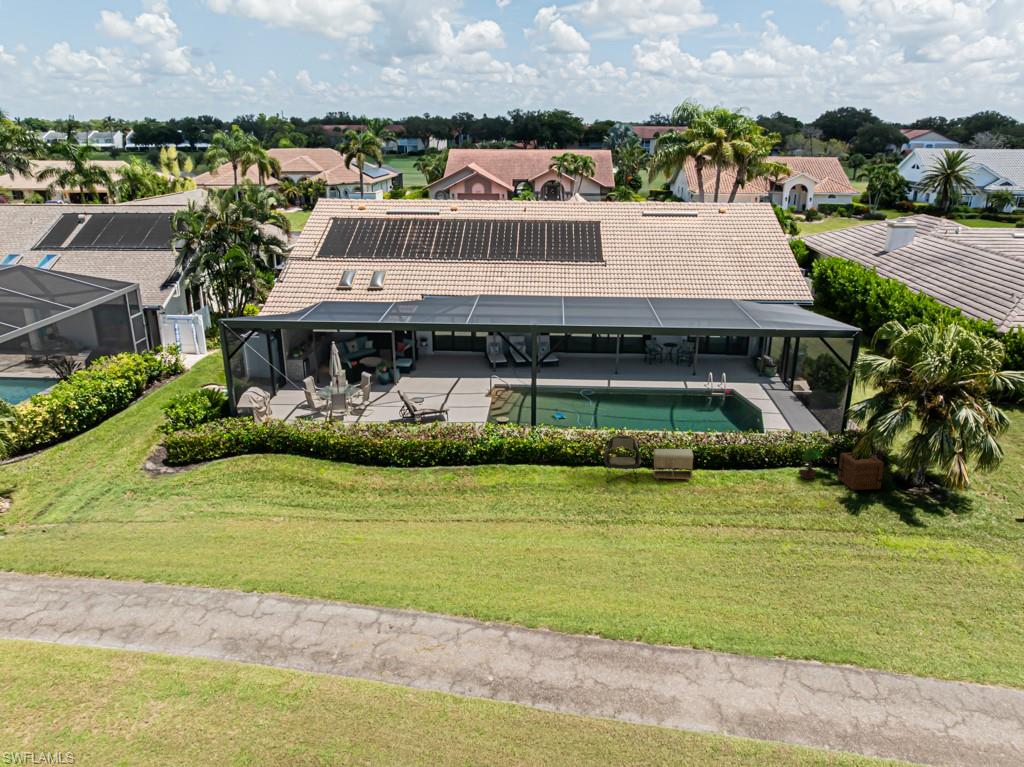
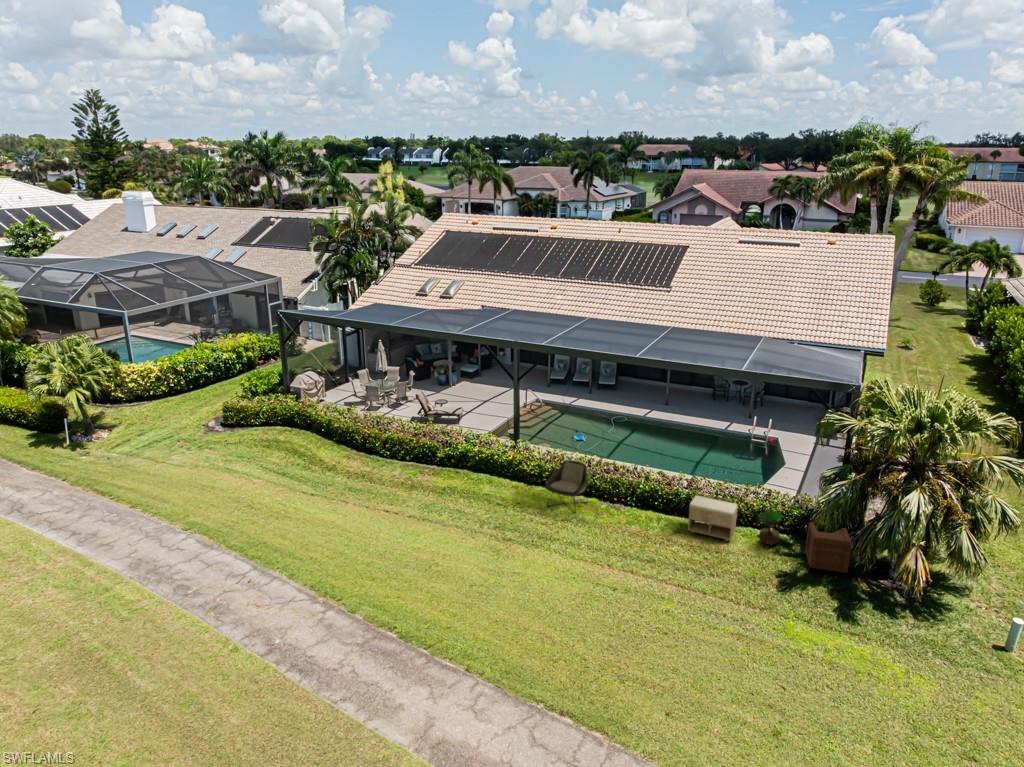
storage bench: present [653,447,693,481] -> present [688,496,738,541]

